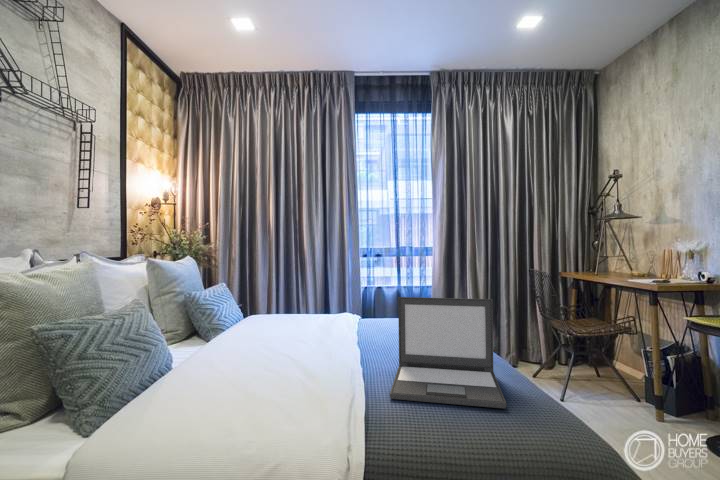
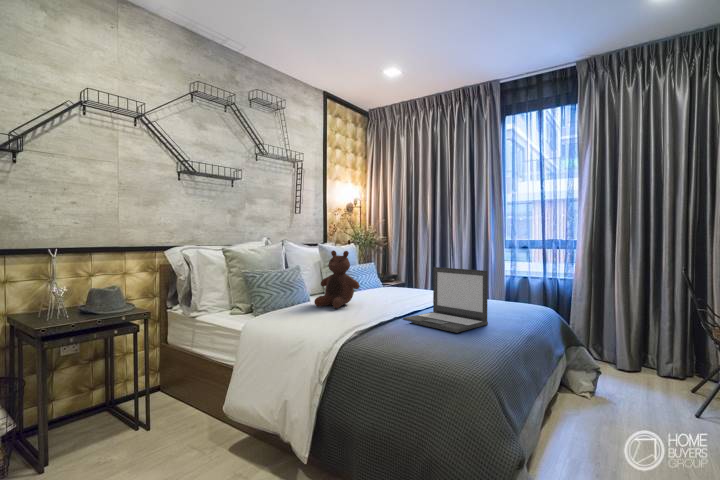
stuffed bear: none [190,280,276,399] -> present [314,250,360,308]

